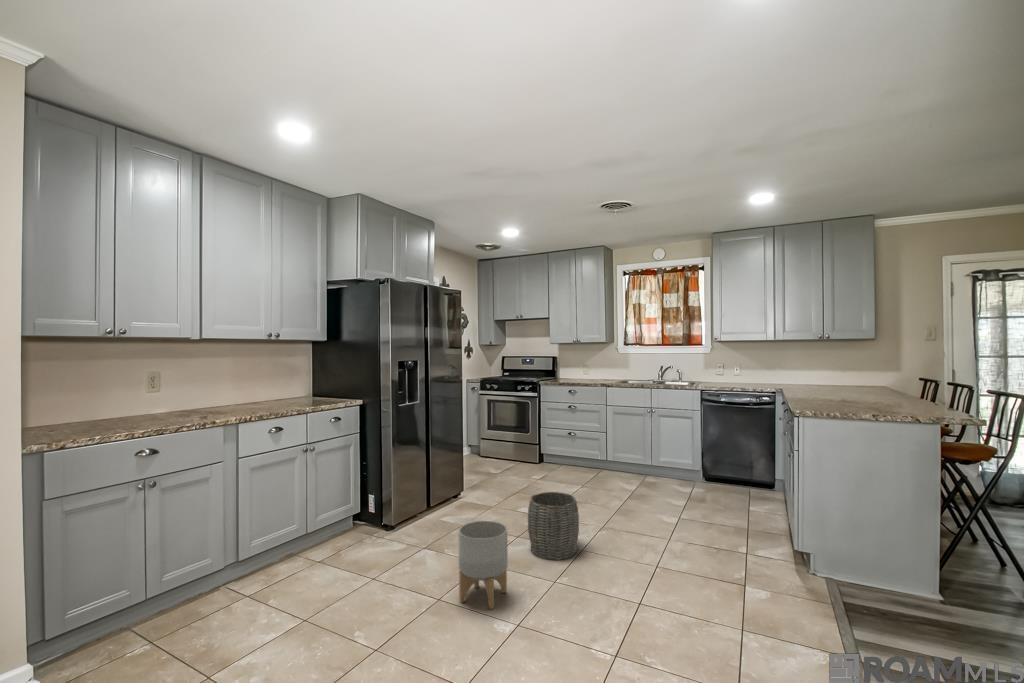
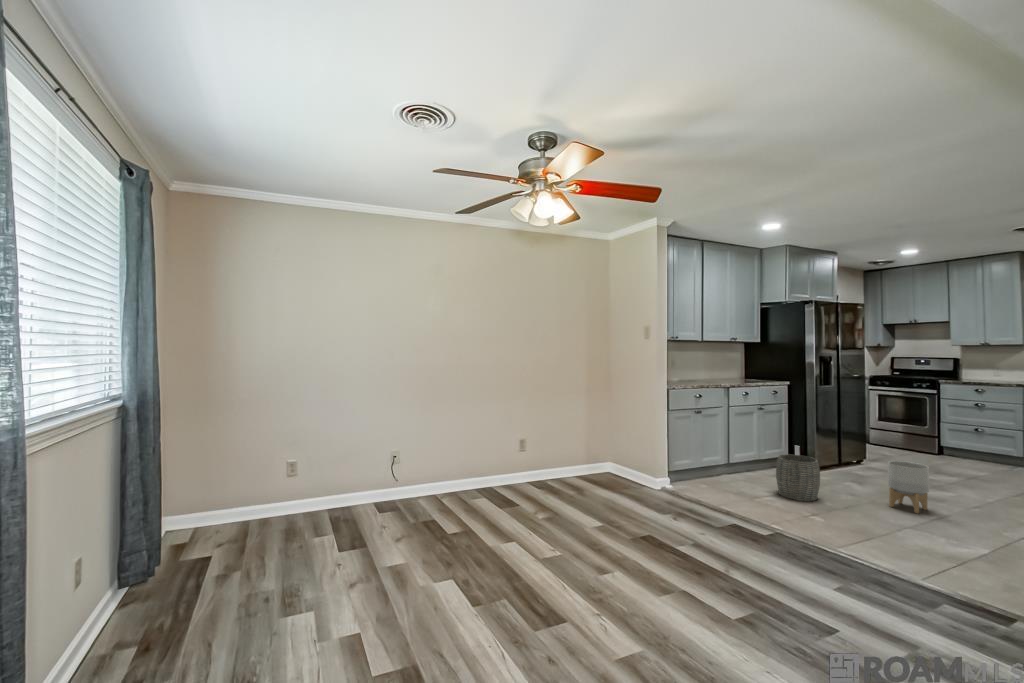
woven basket: present [528,492,579,560] -> present [776,454,820,501]

